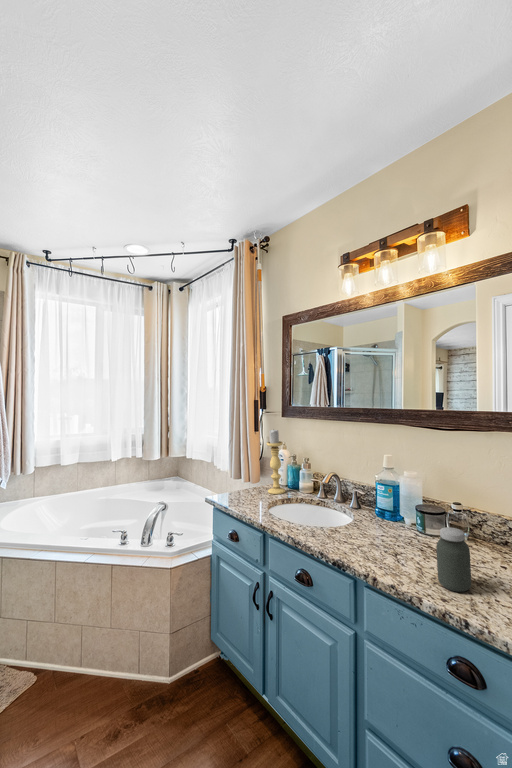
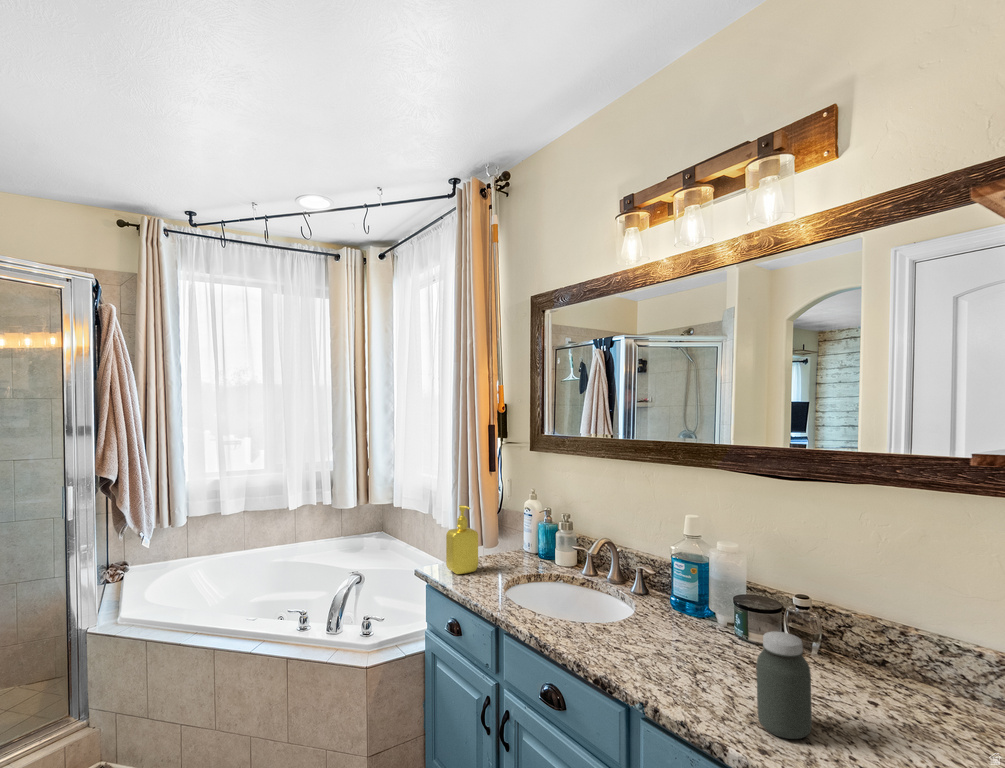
candle holder: present [267,430,285,494] -> none [509,463,536,567]
soap dispenser: none [229,457,249,501] -> present [446,505,478,574]

